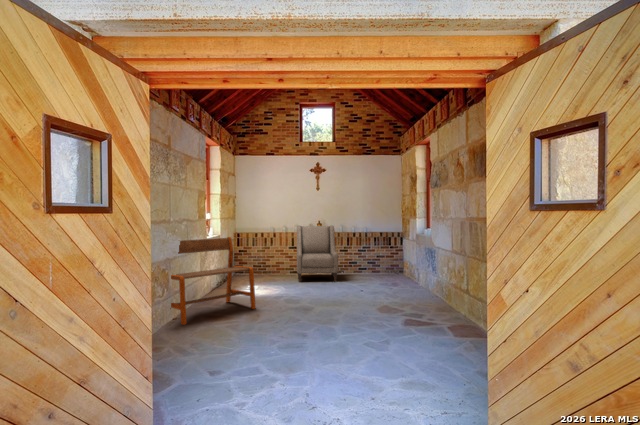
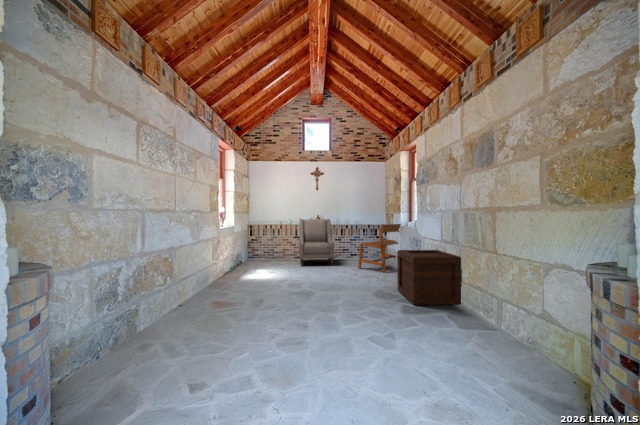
bench: present [170,237,256,325] -> present [358,224,401,273]
wooden crate: none [404,262,466,319] -> present [397,250,462,305]

